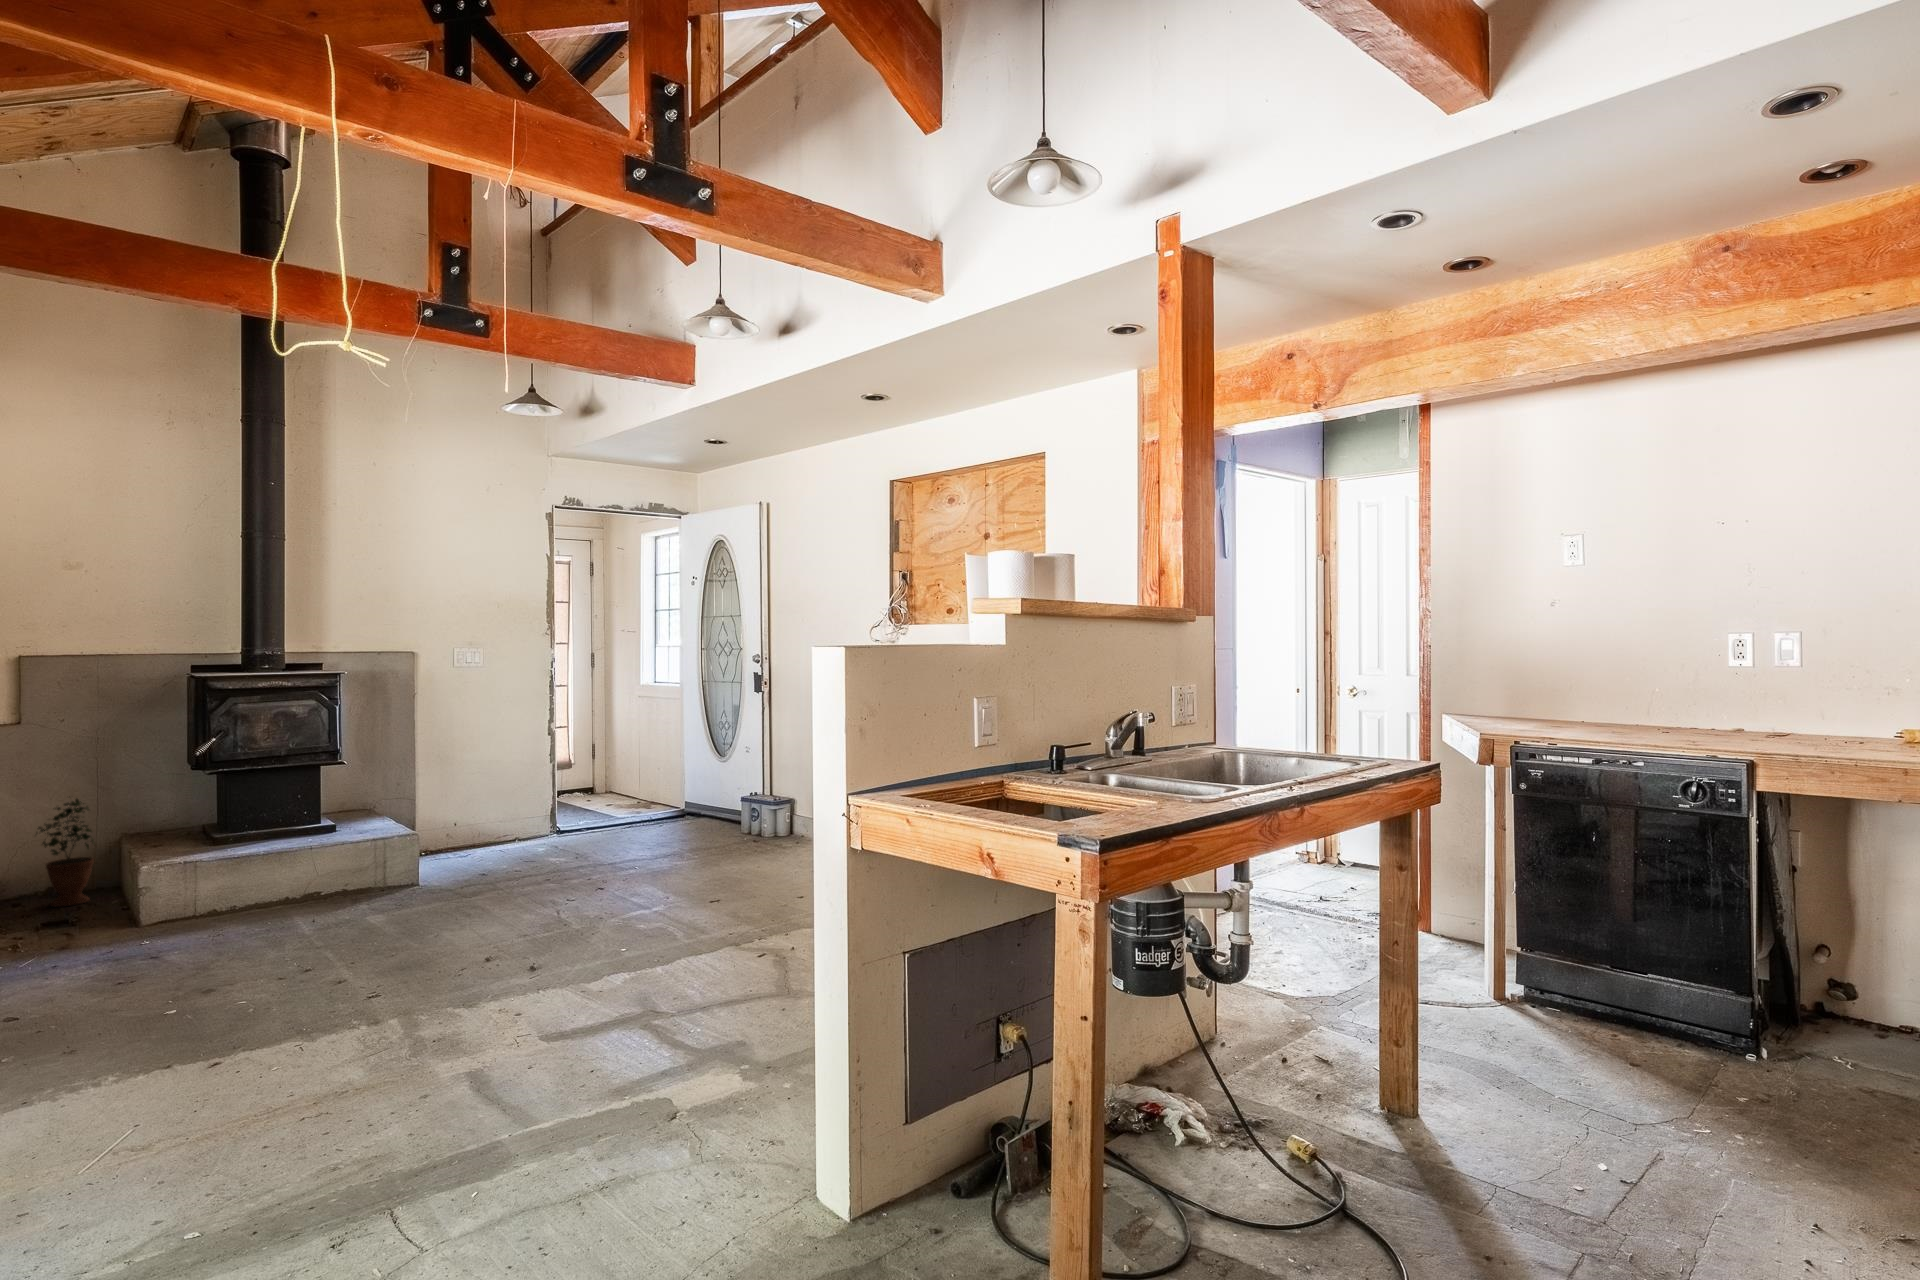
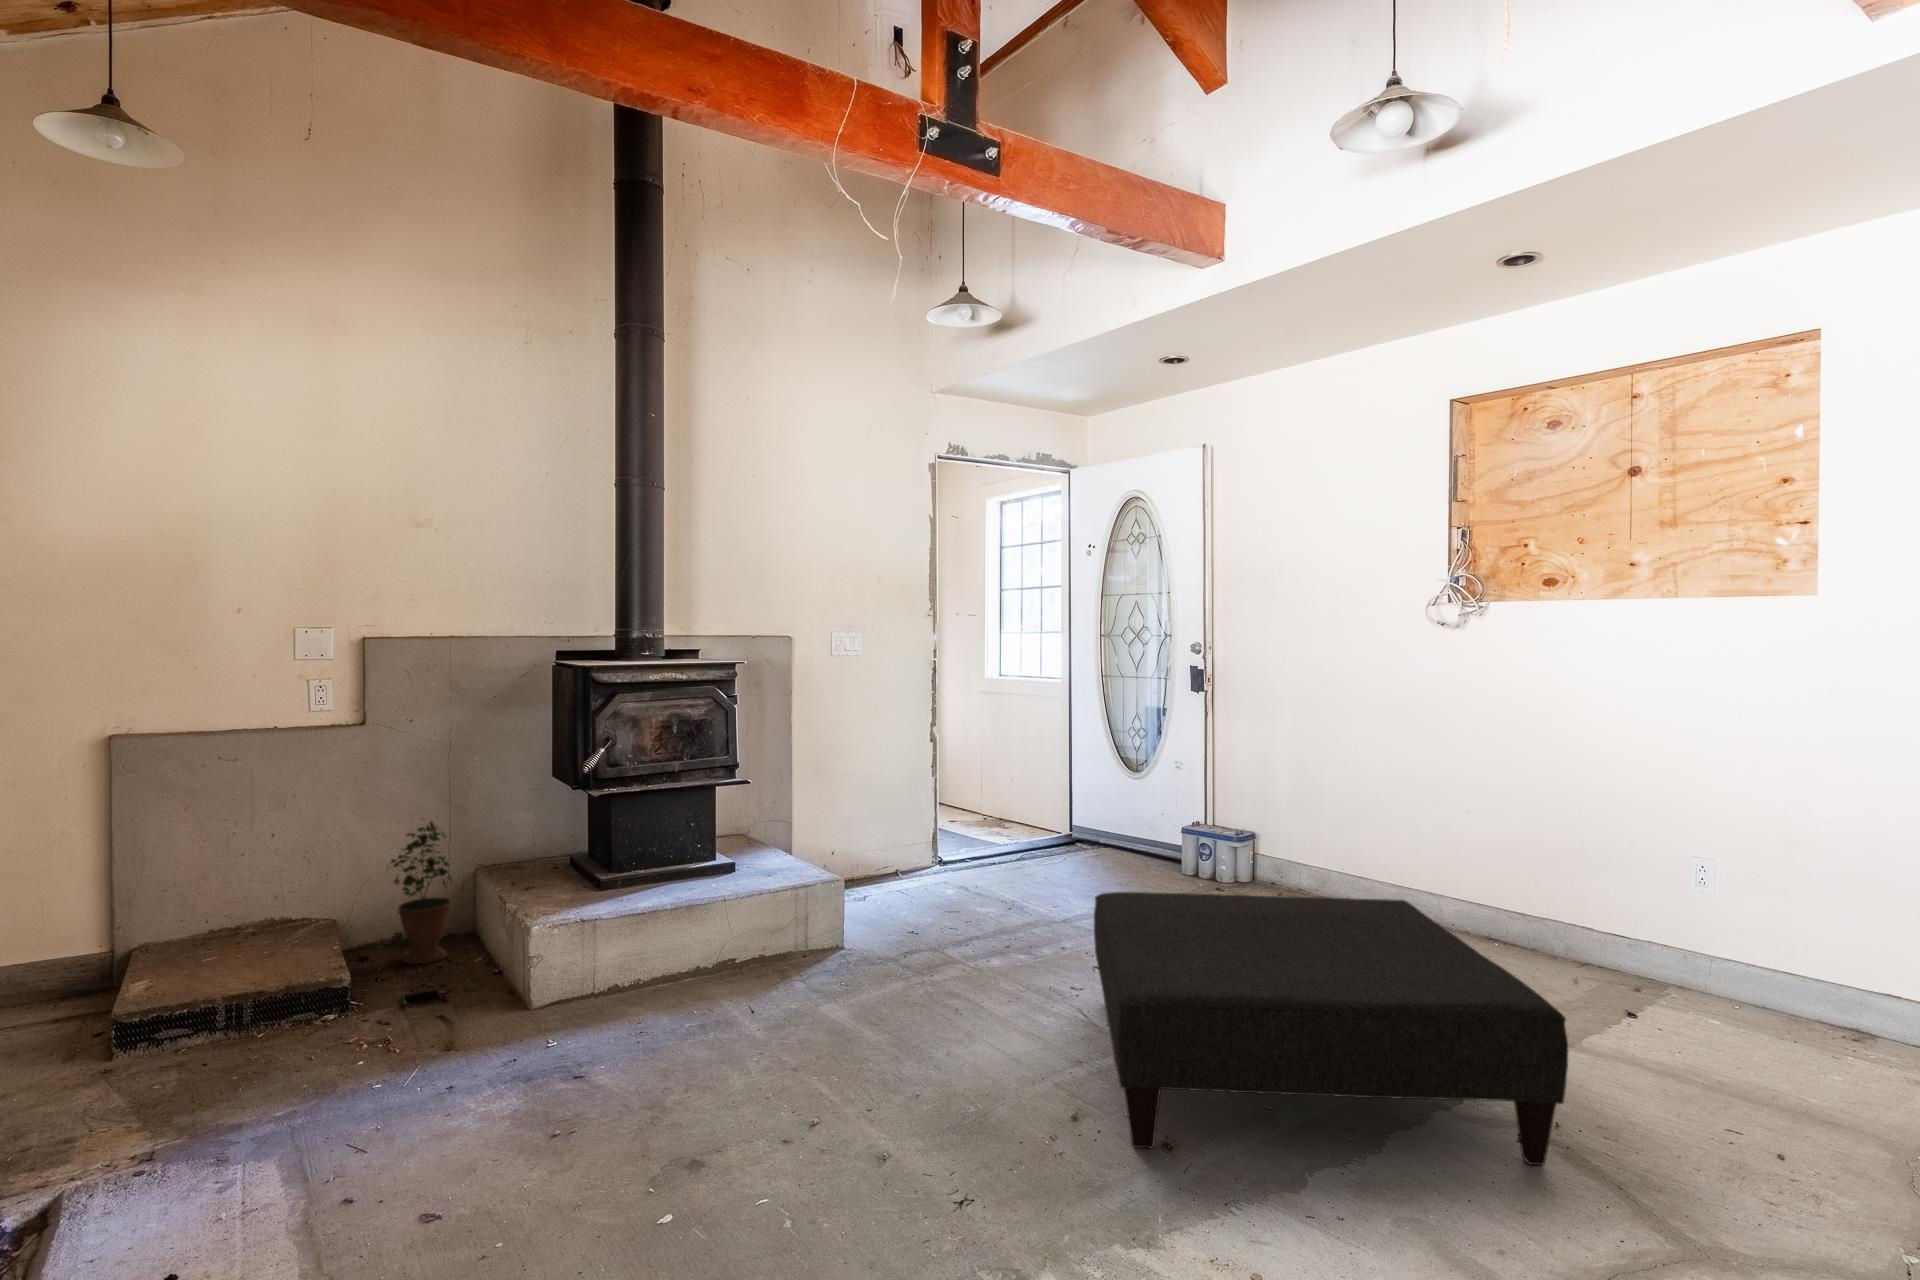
ottoman: none [497,827,788,969] -> present [1094,892,1568,1165]

